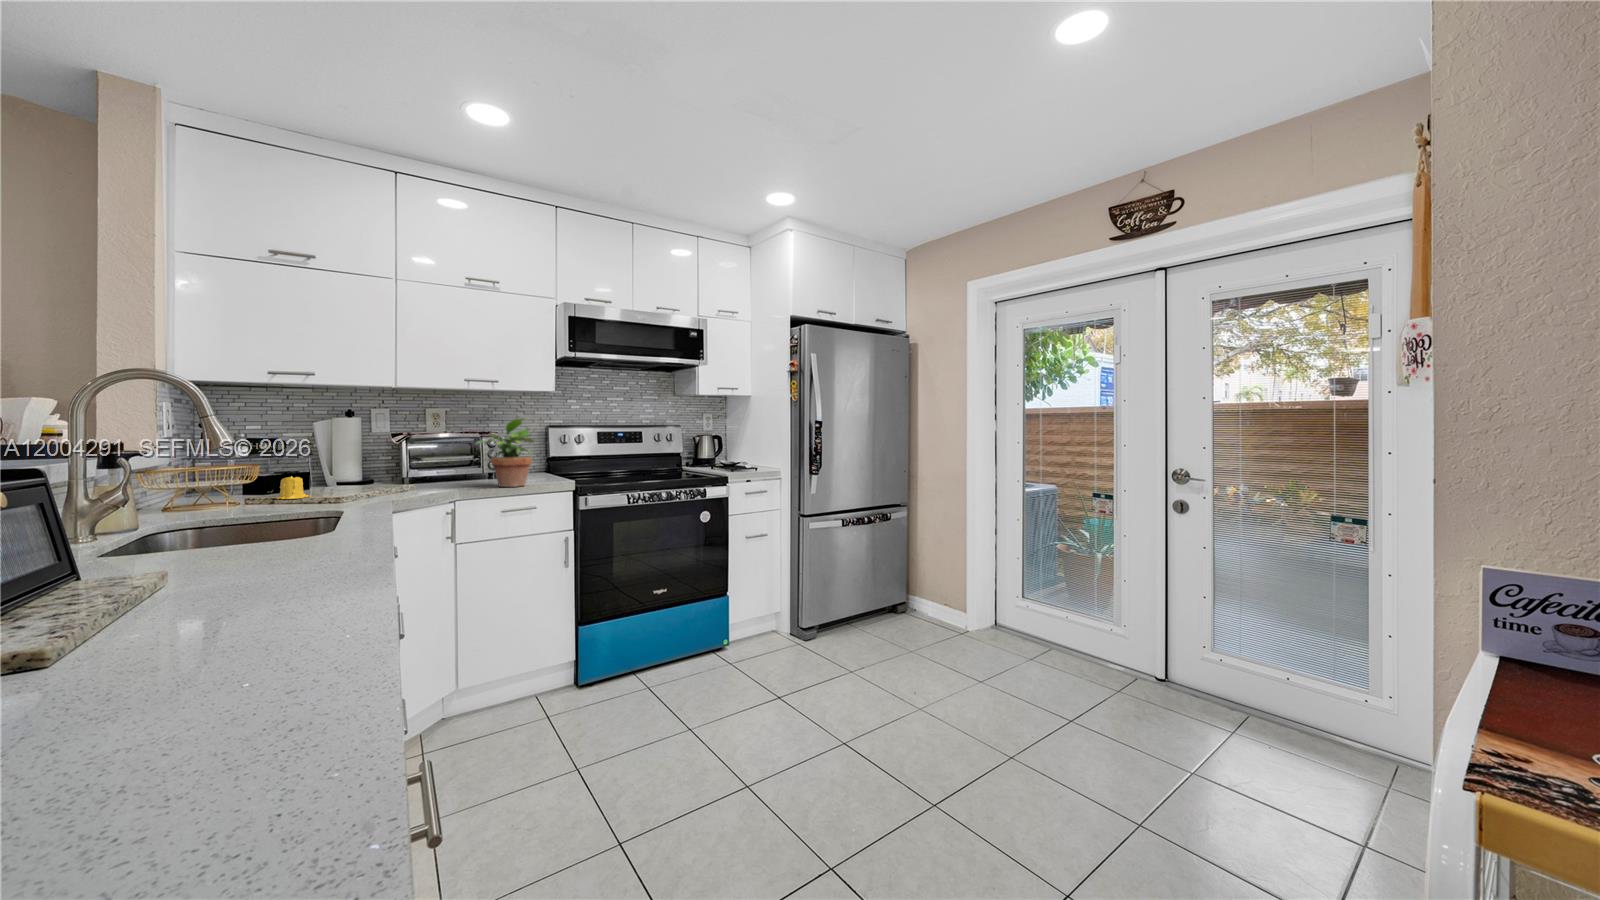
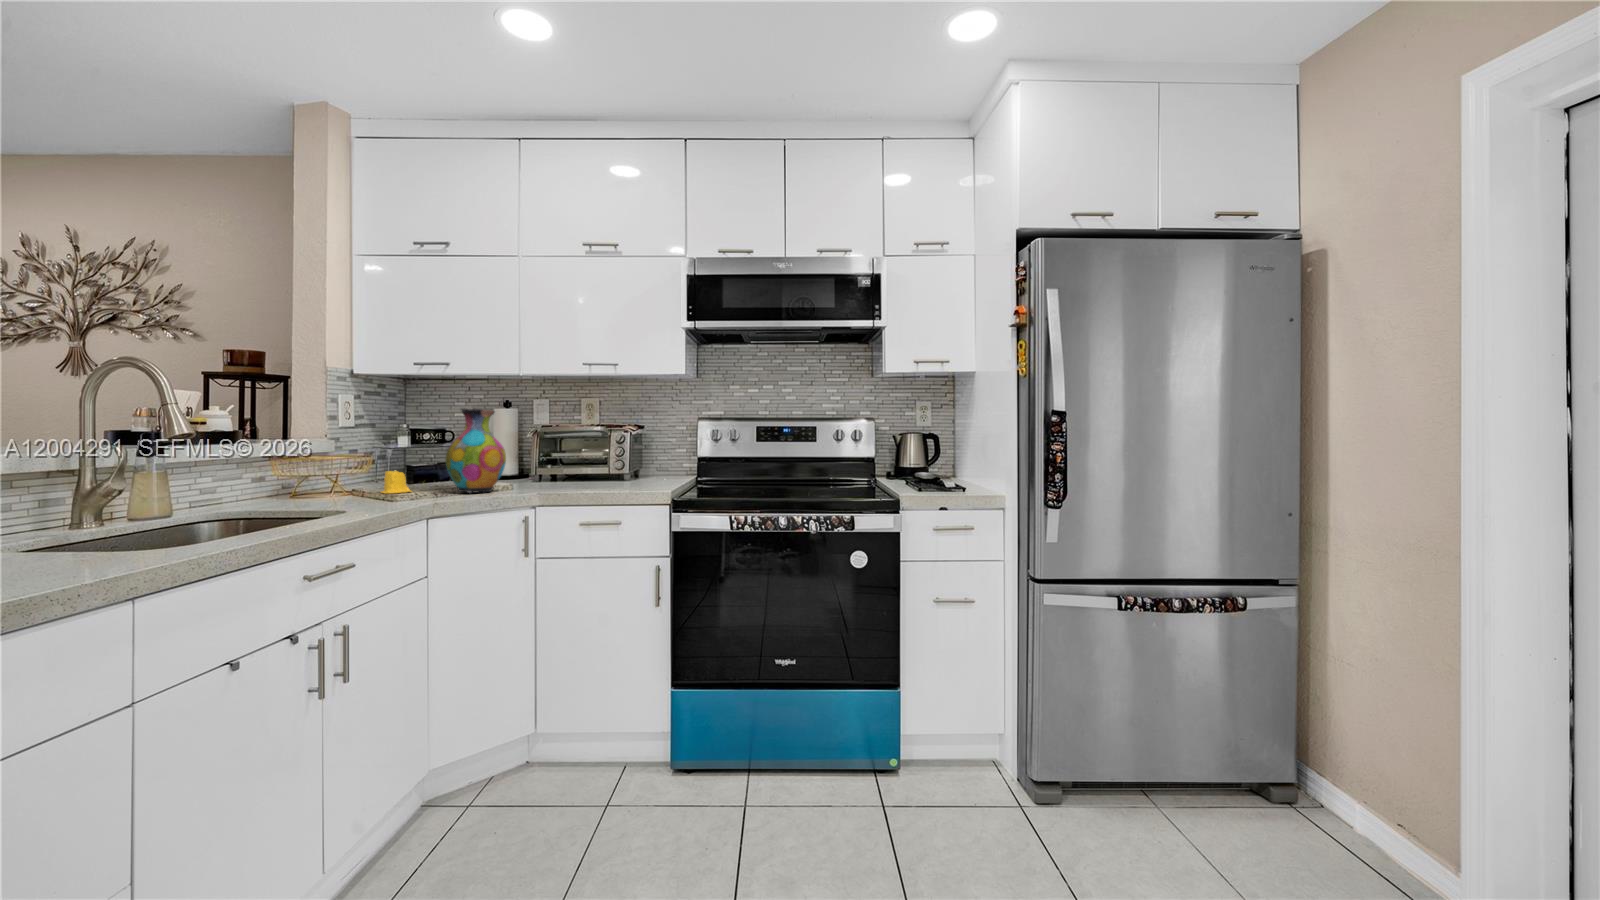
vase: none [355,417,415,492] -> present [445,408,506,493]
potted plant: present [476,418,534,487] -> none [557,408,633,495]

